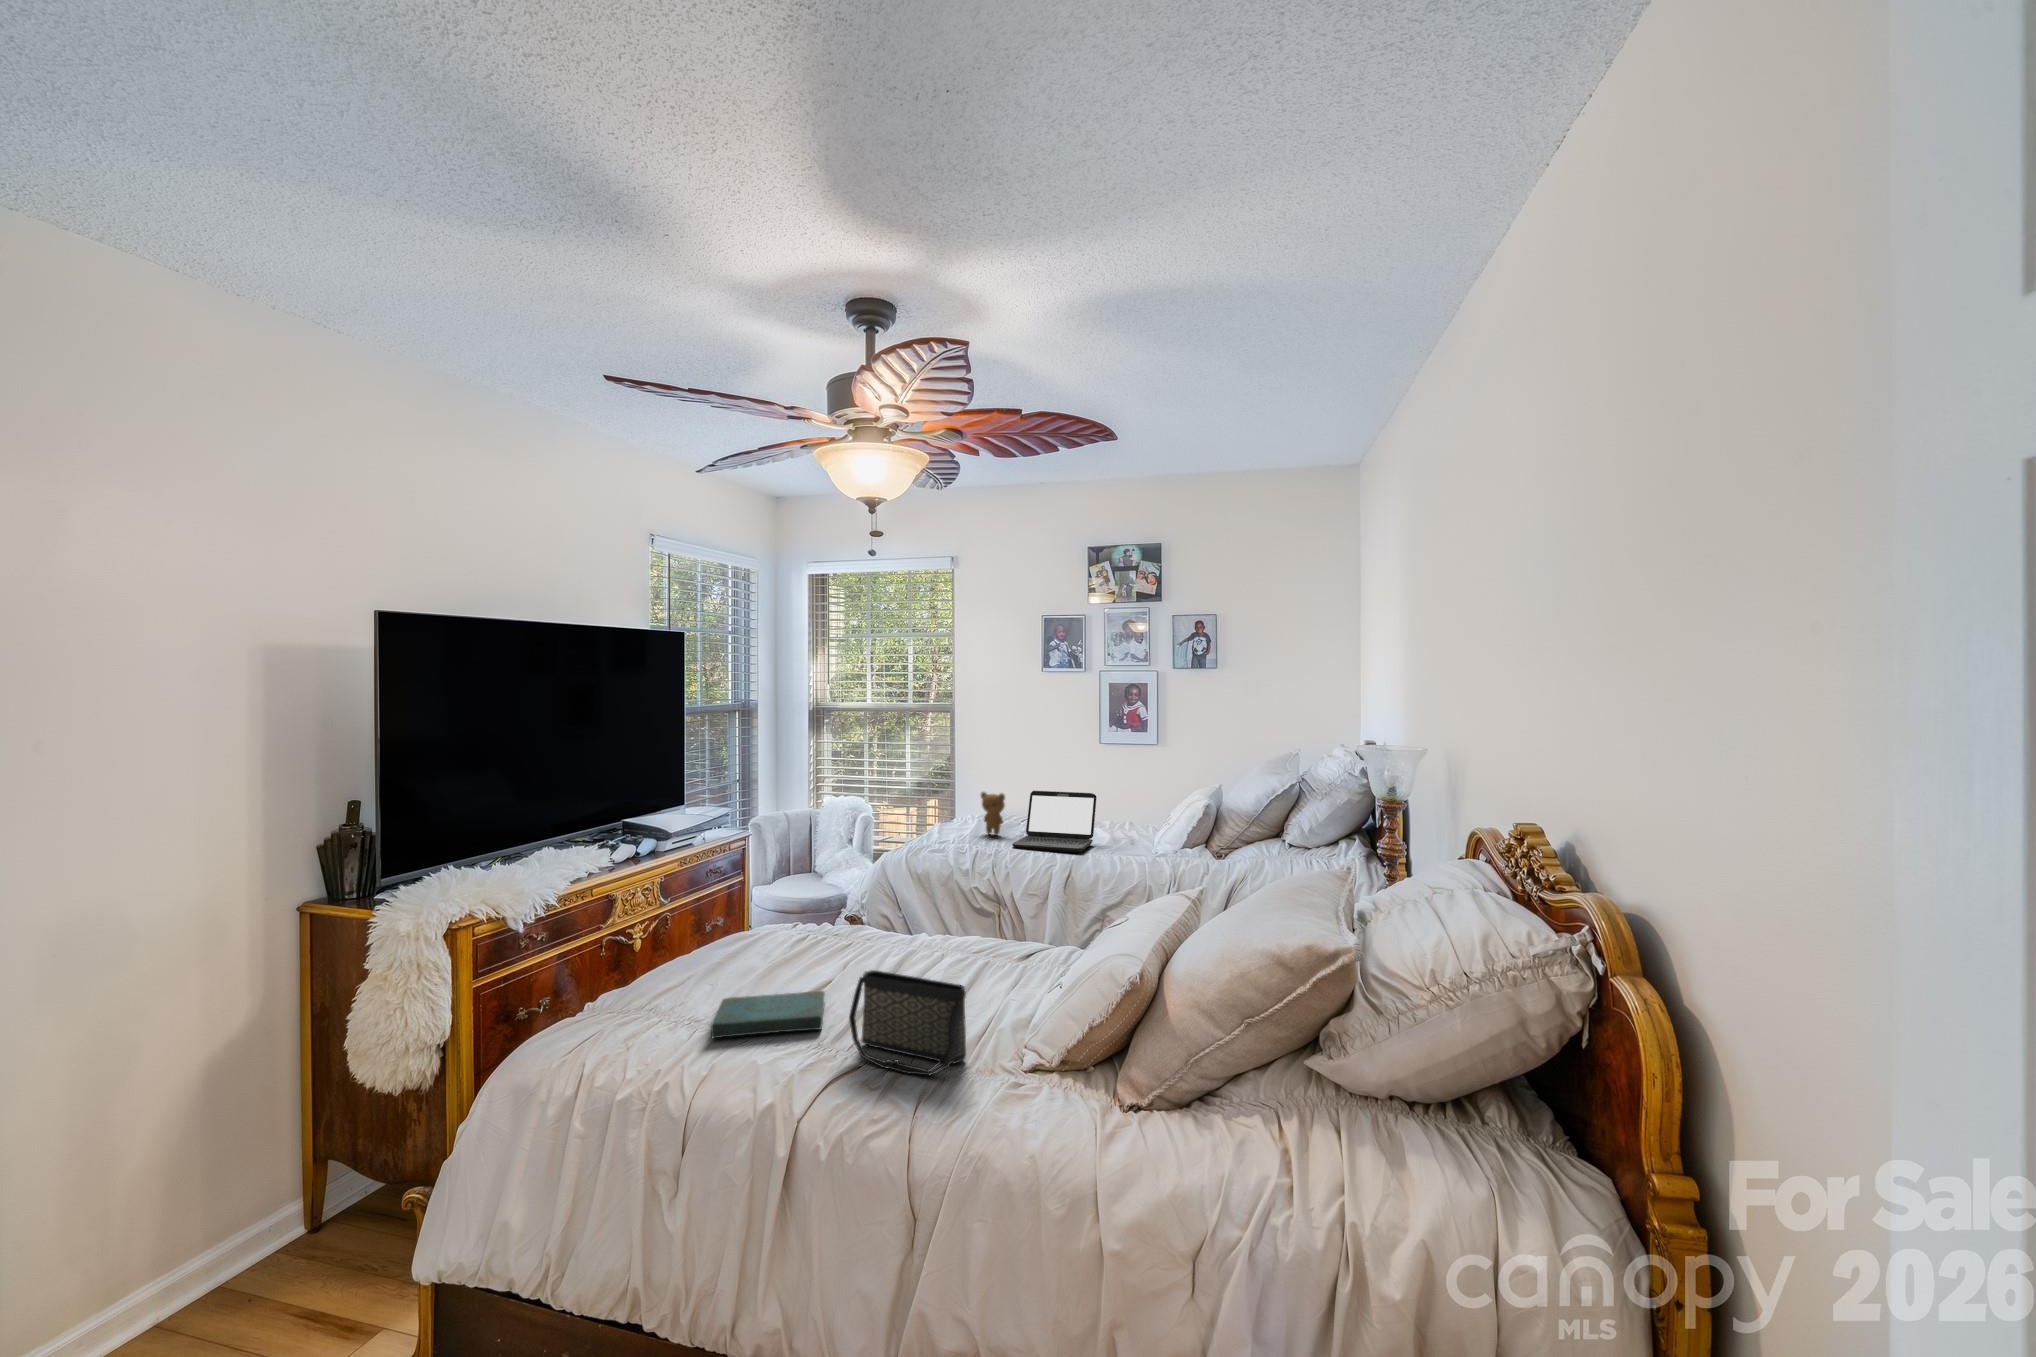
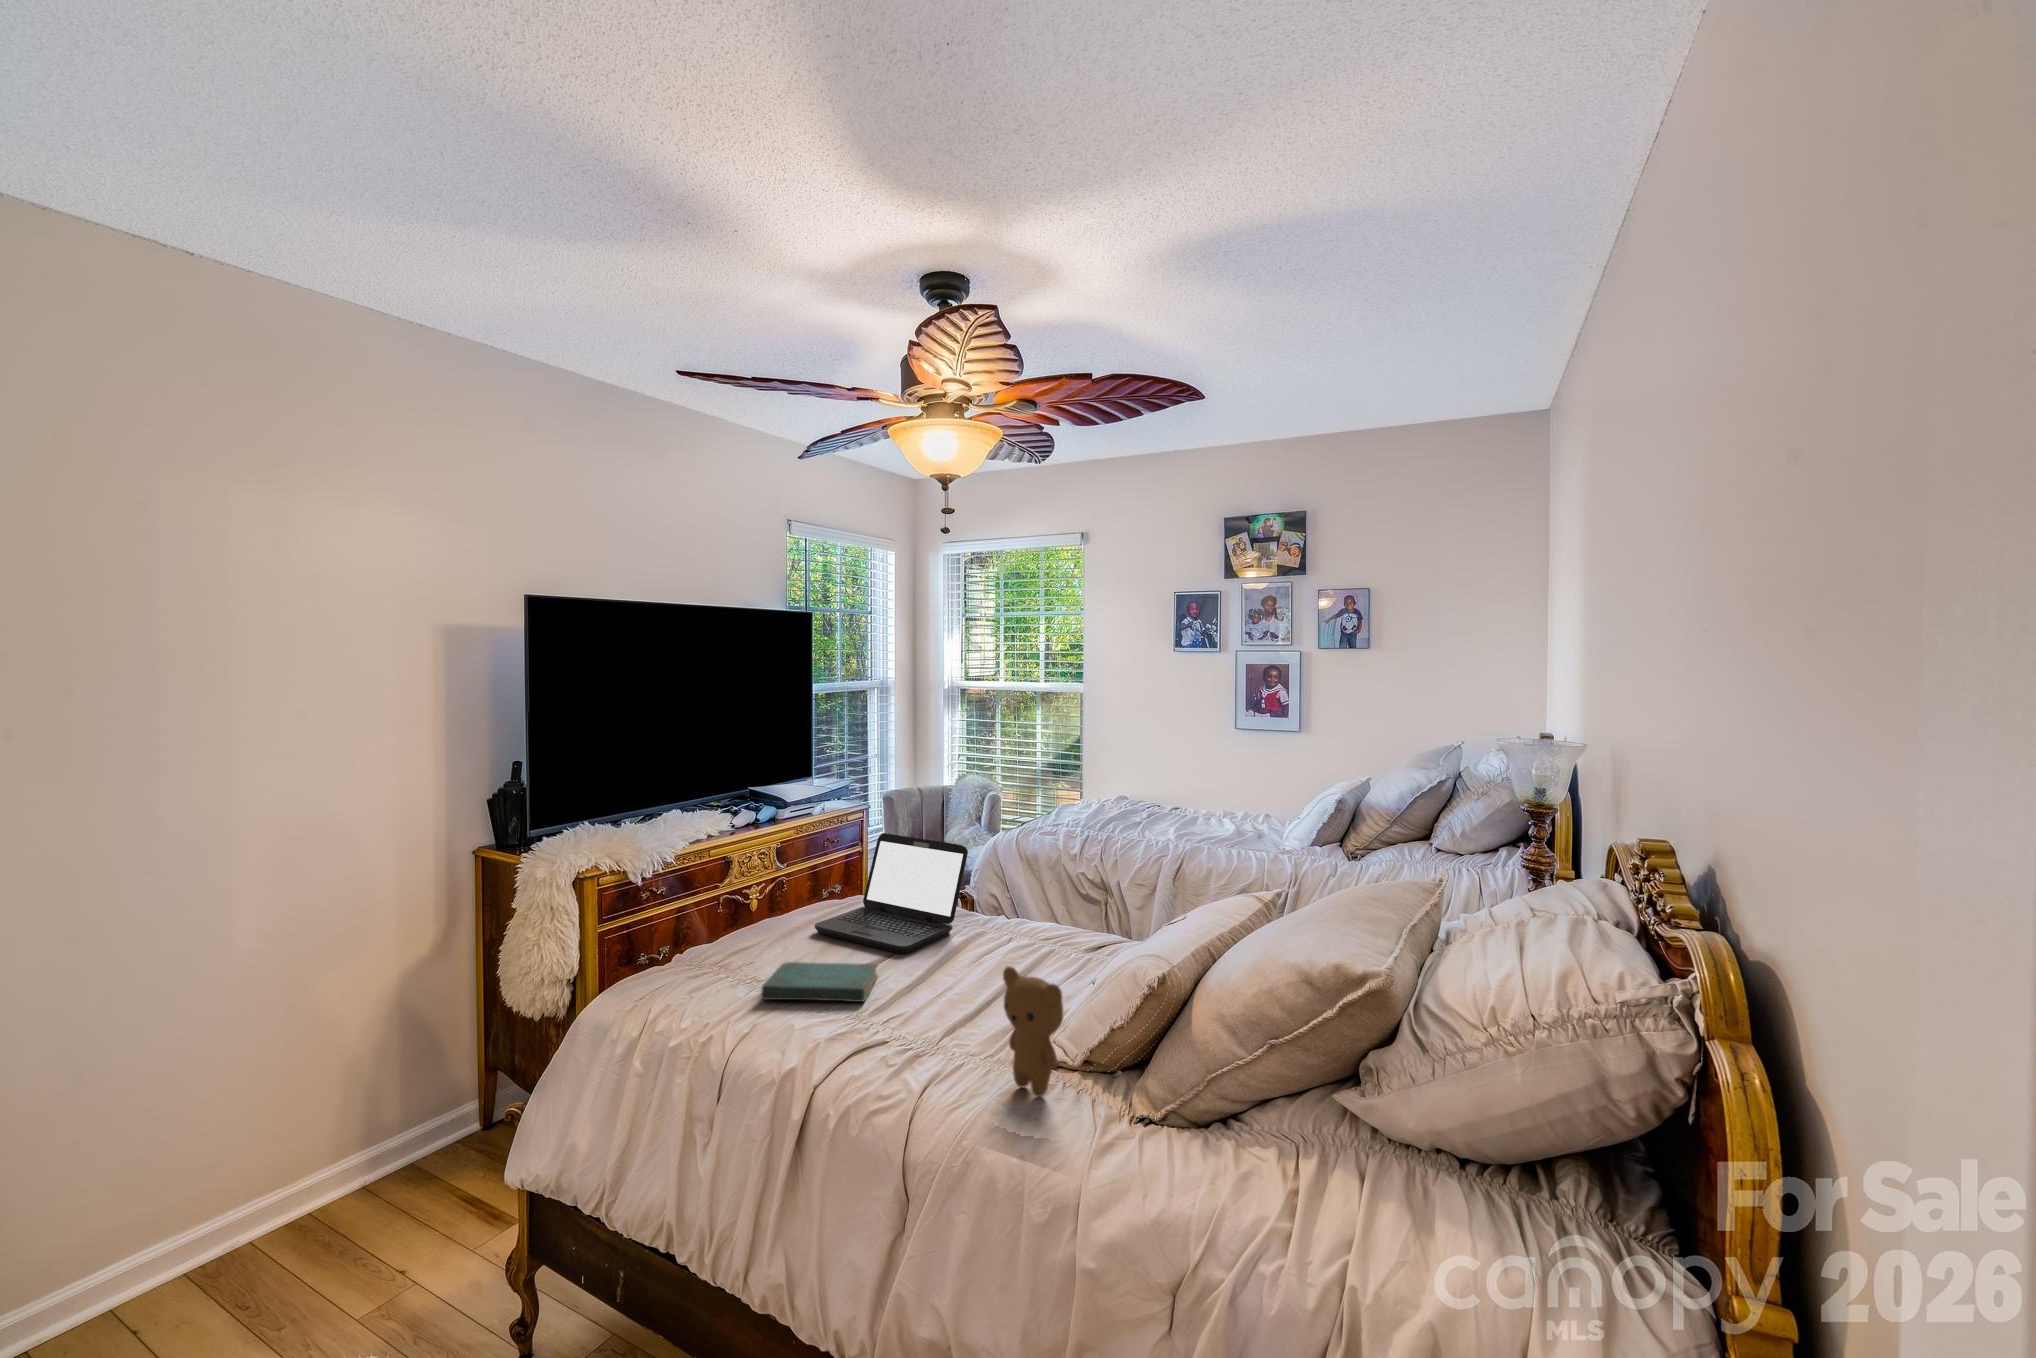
laptop: present [1012,791,1096,853] -> present [815,833,968,953]
teddy bear: present [981,792,1005,835] -> present [1003,966,1063,1097]
handbag: present [849,970,966,1075] -> none [882,948,991,1060]

